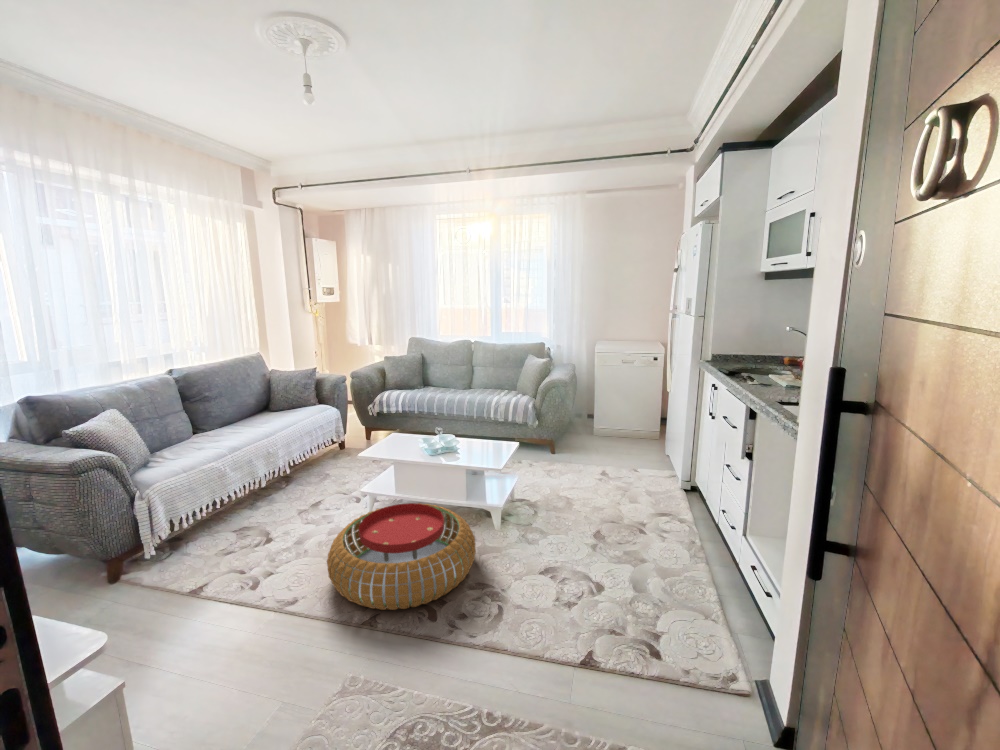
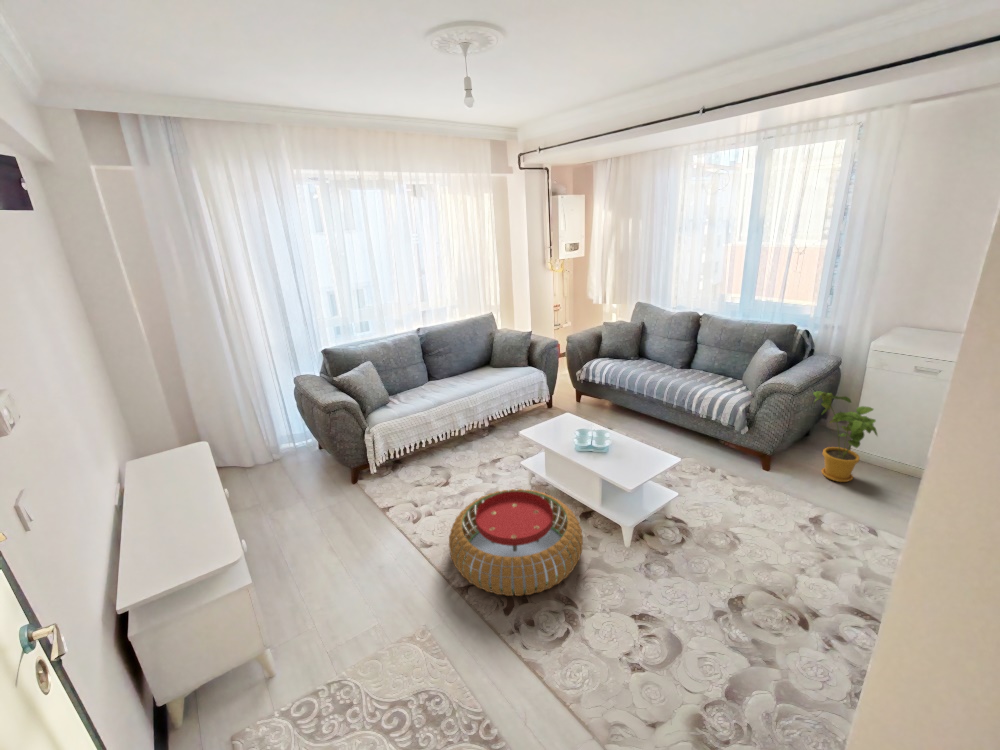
house plant: none [578,383,620,450] -> present [813,391,877,482]

